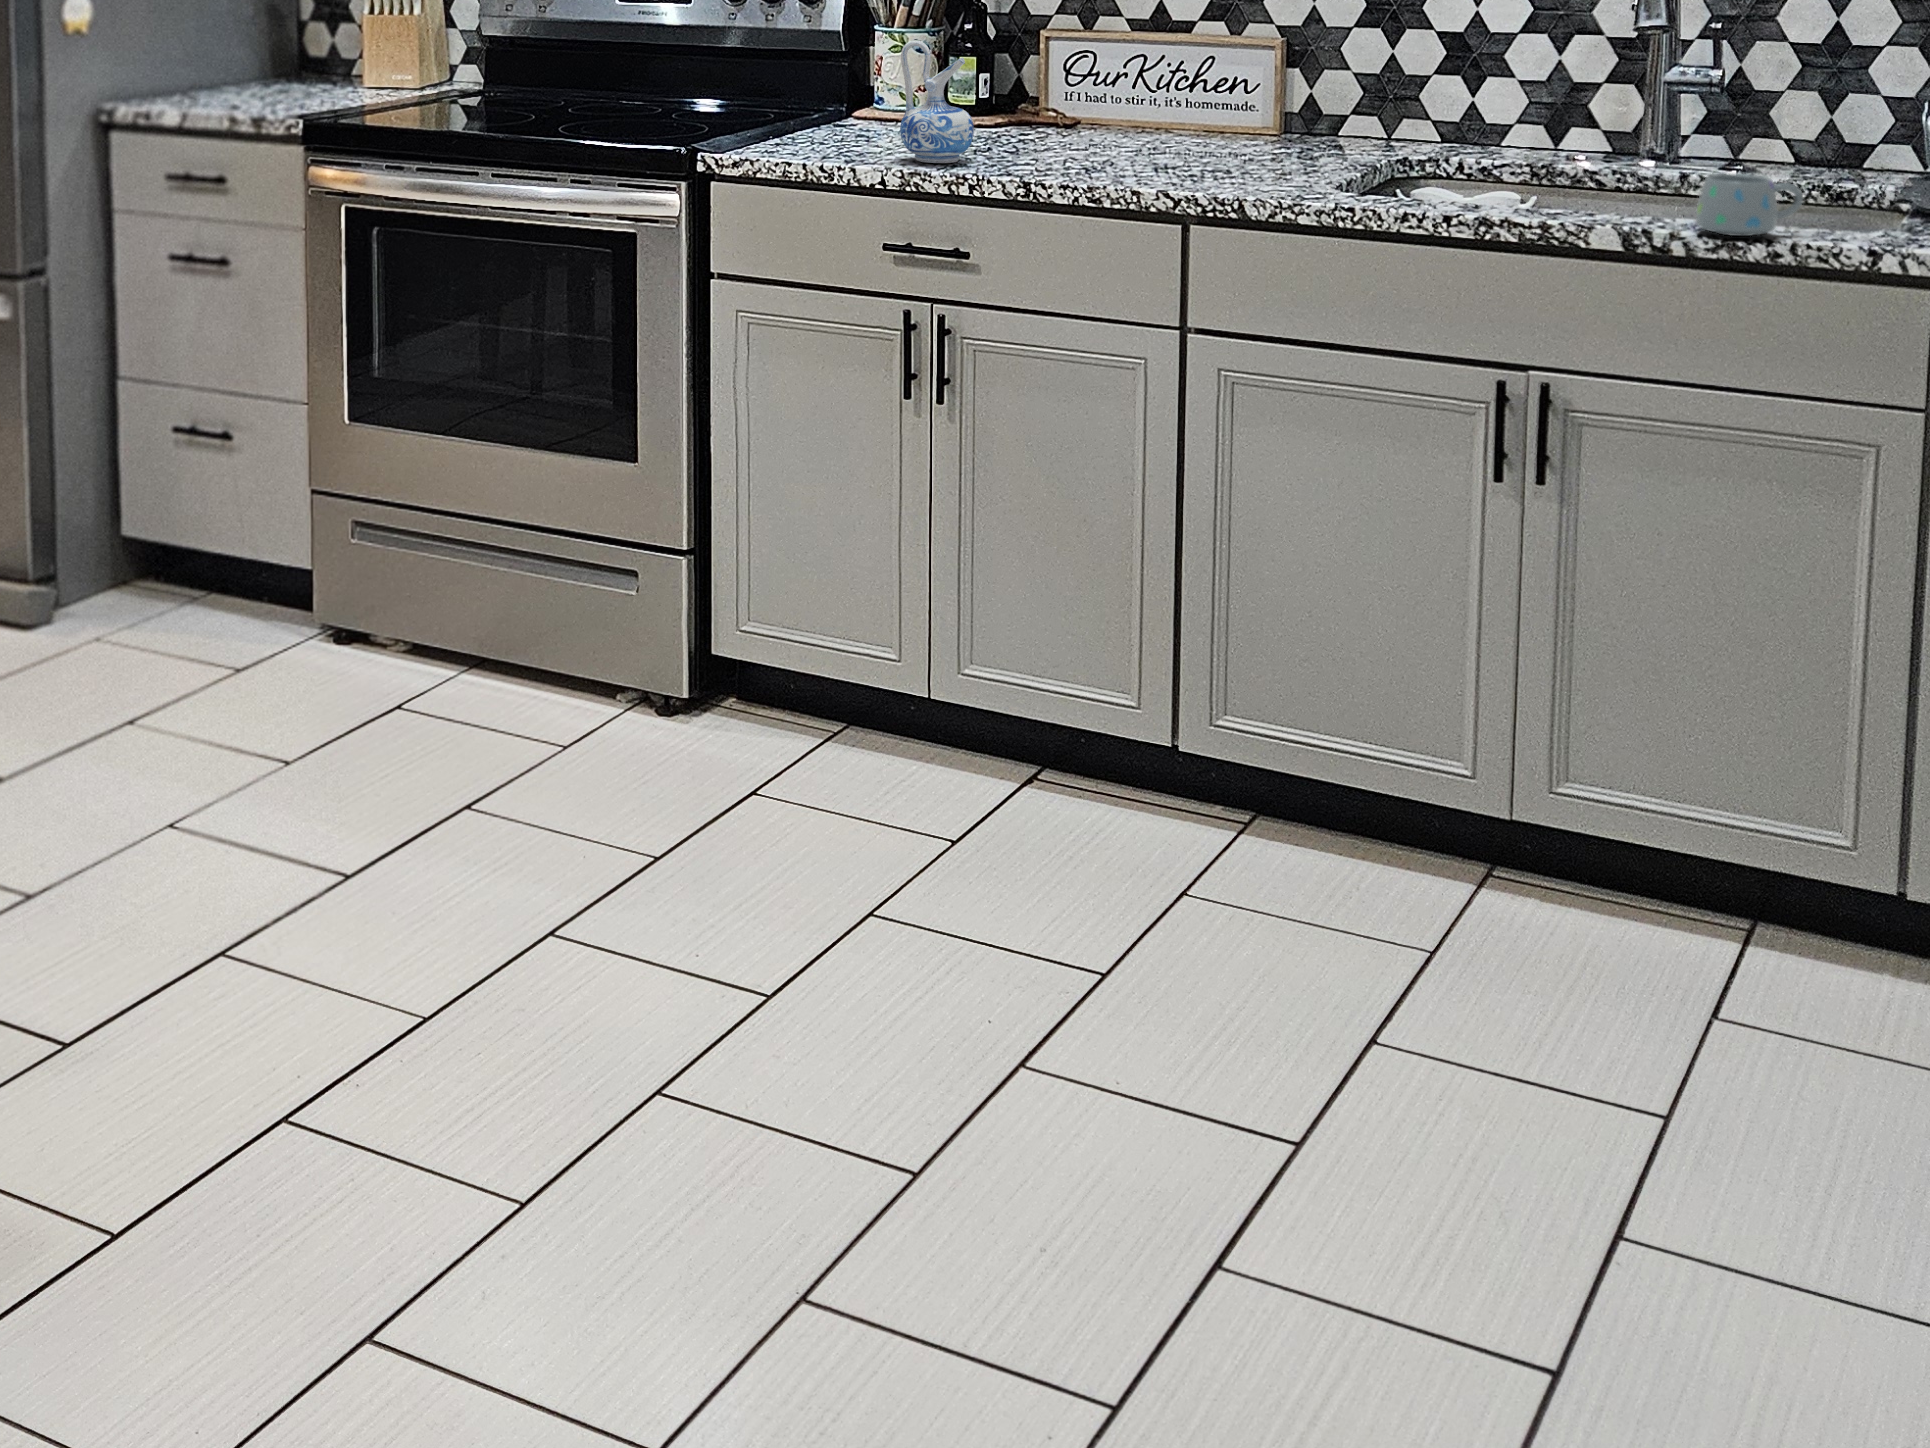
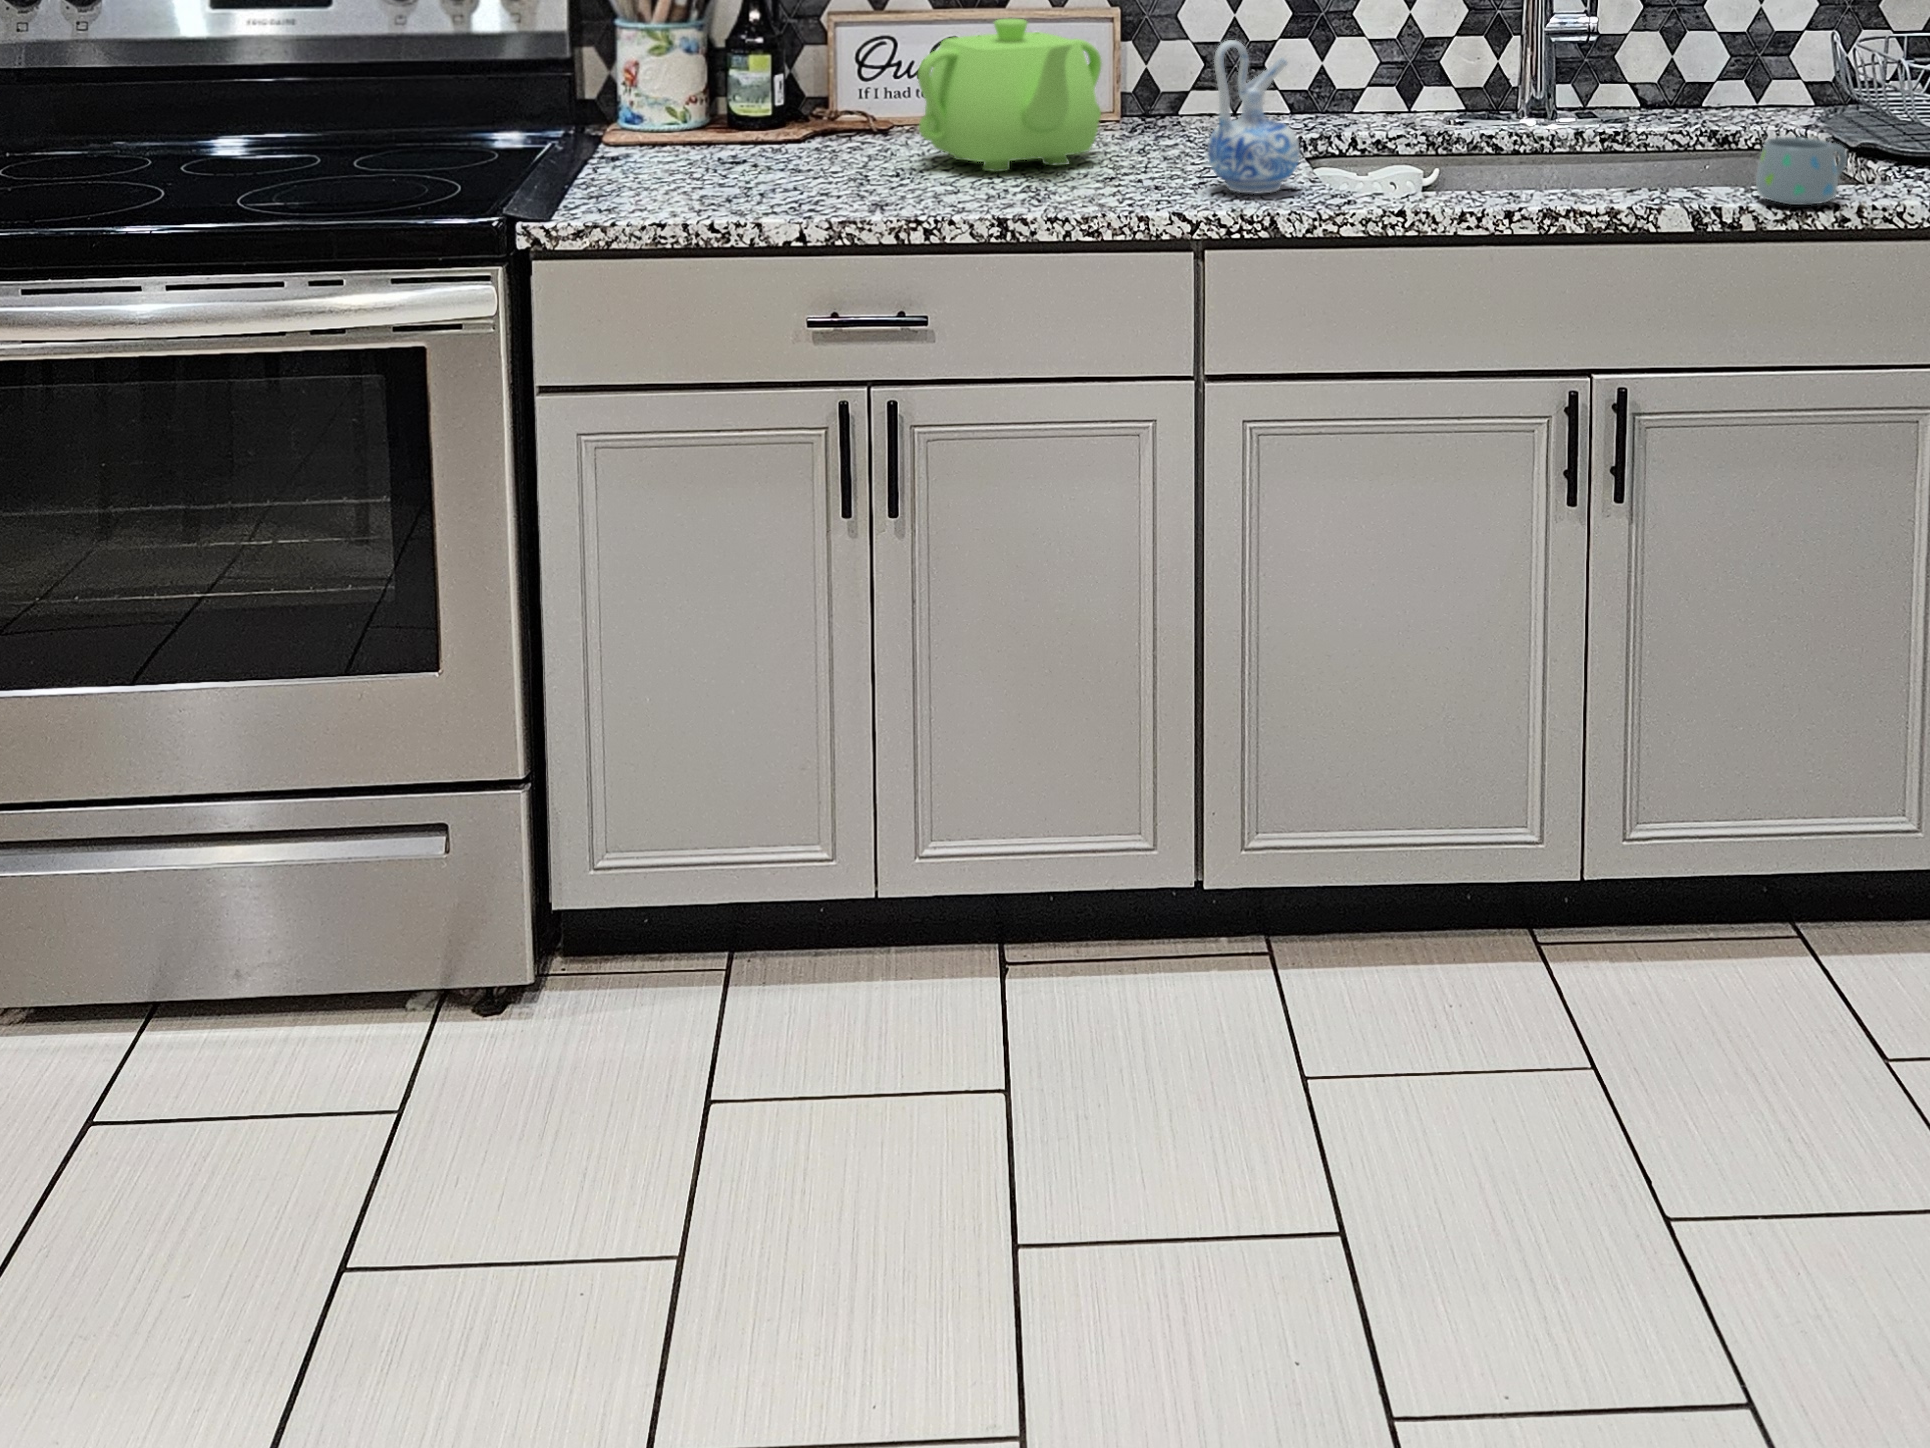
teapot: none [1039,35,1209,157] -> present [918,19,1102,171]
ceramic pitcher: present [900,40,974,163] -> present [1207,40,1300,194]

